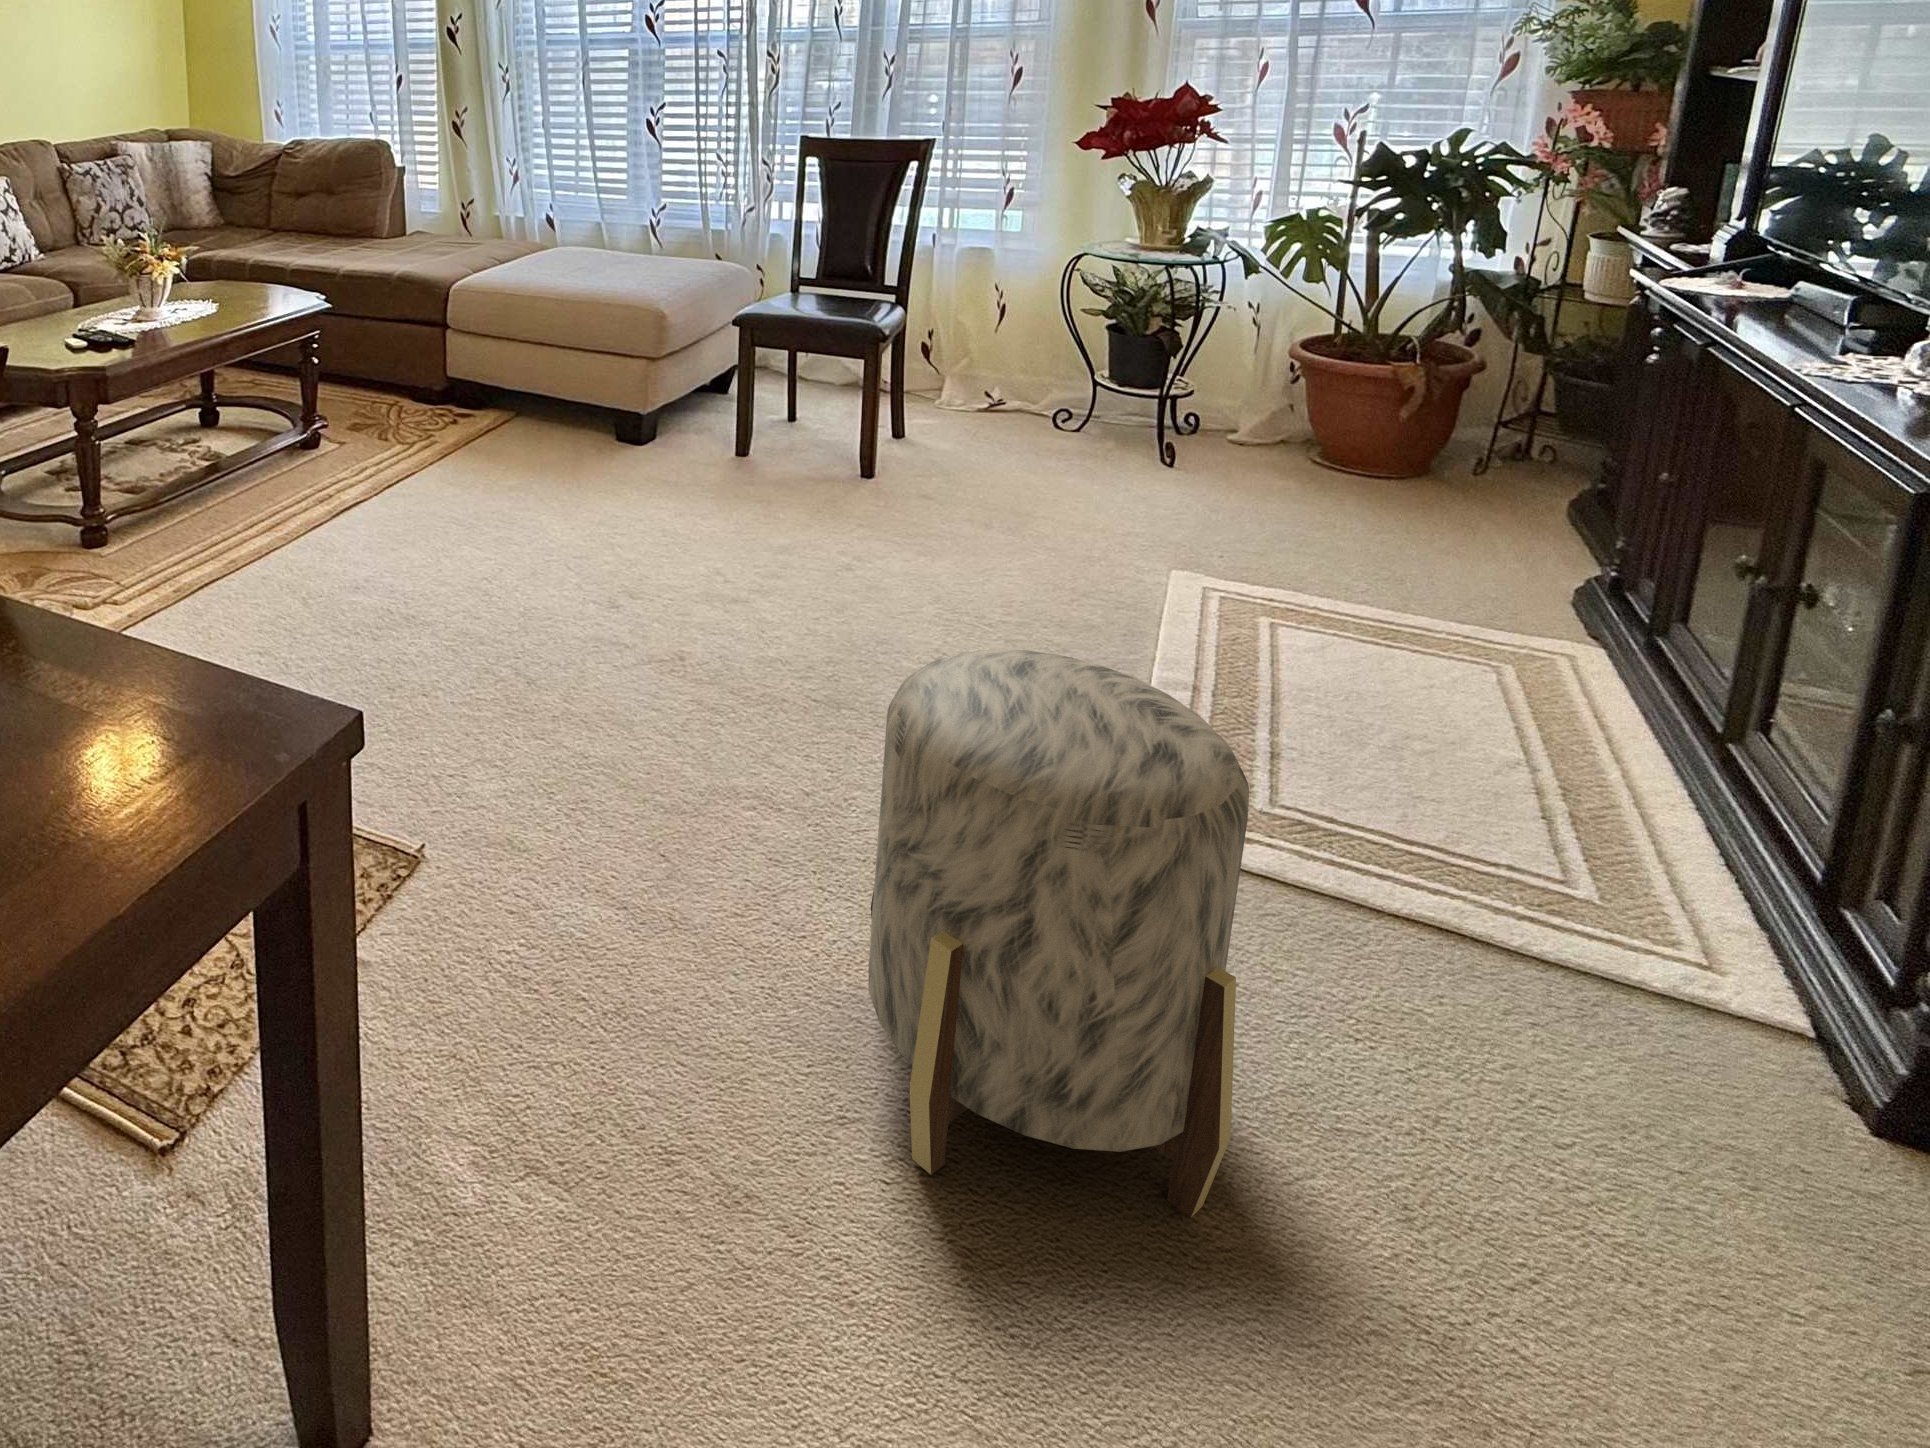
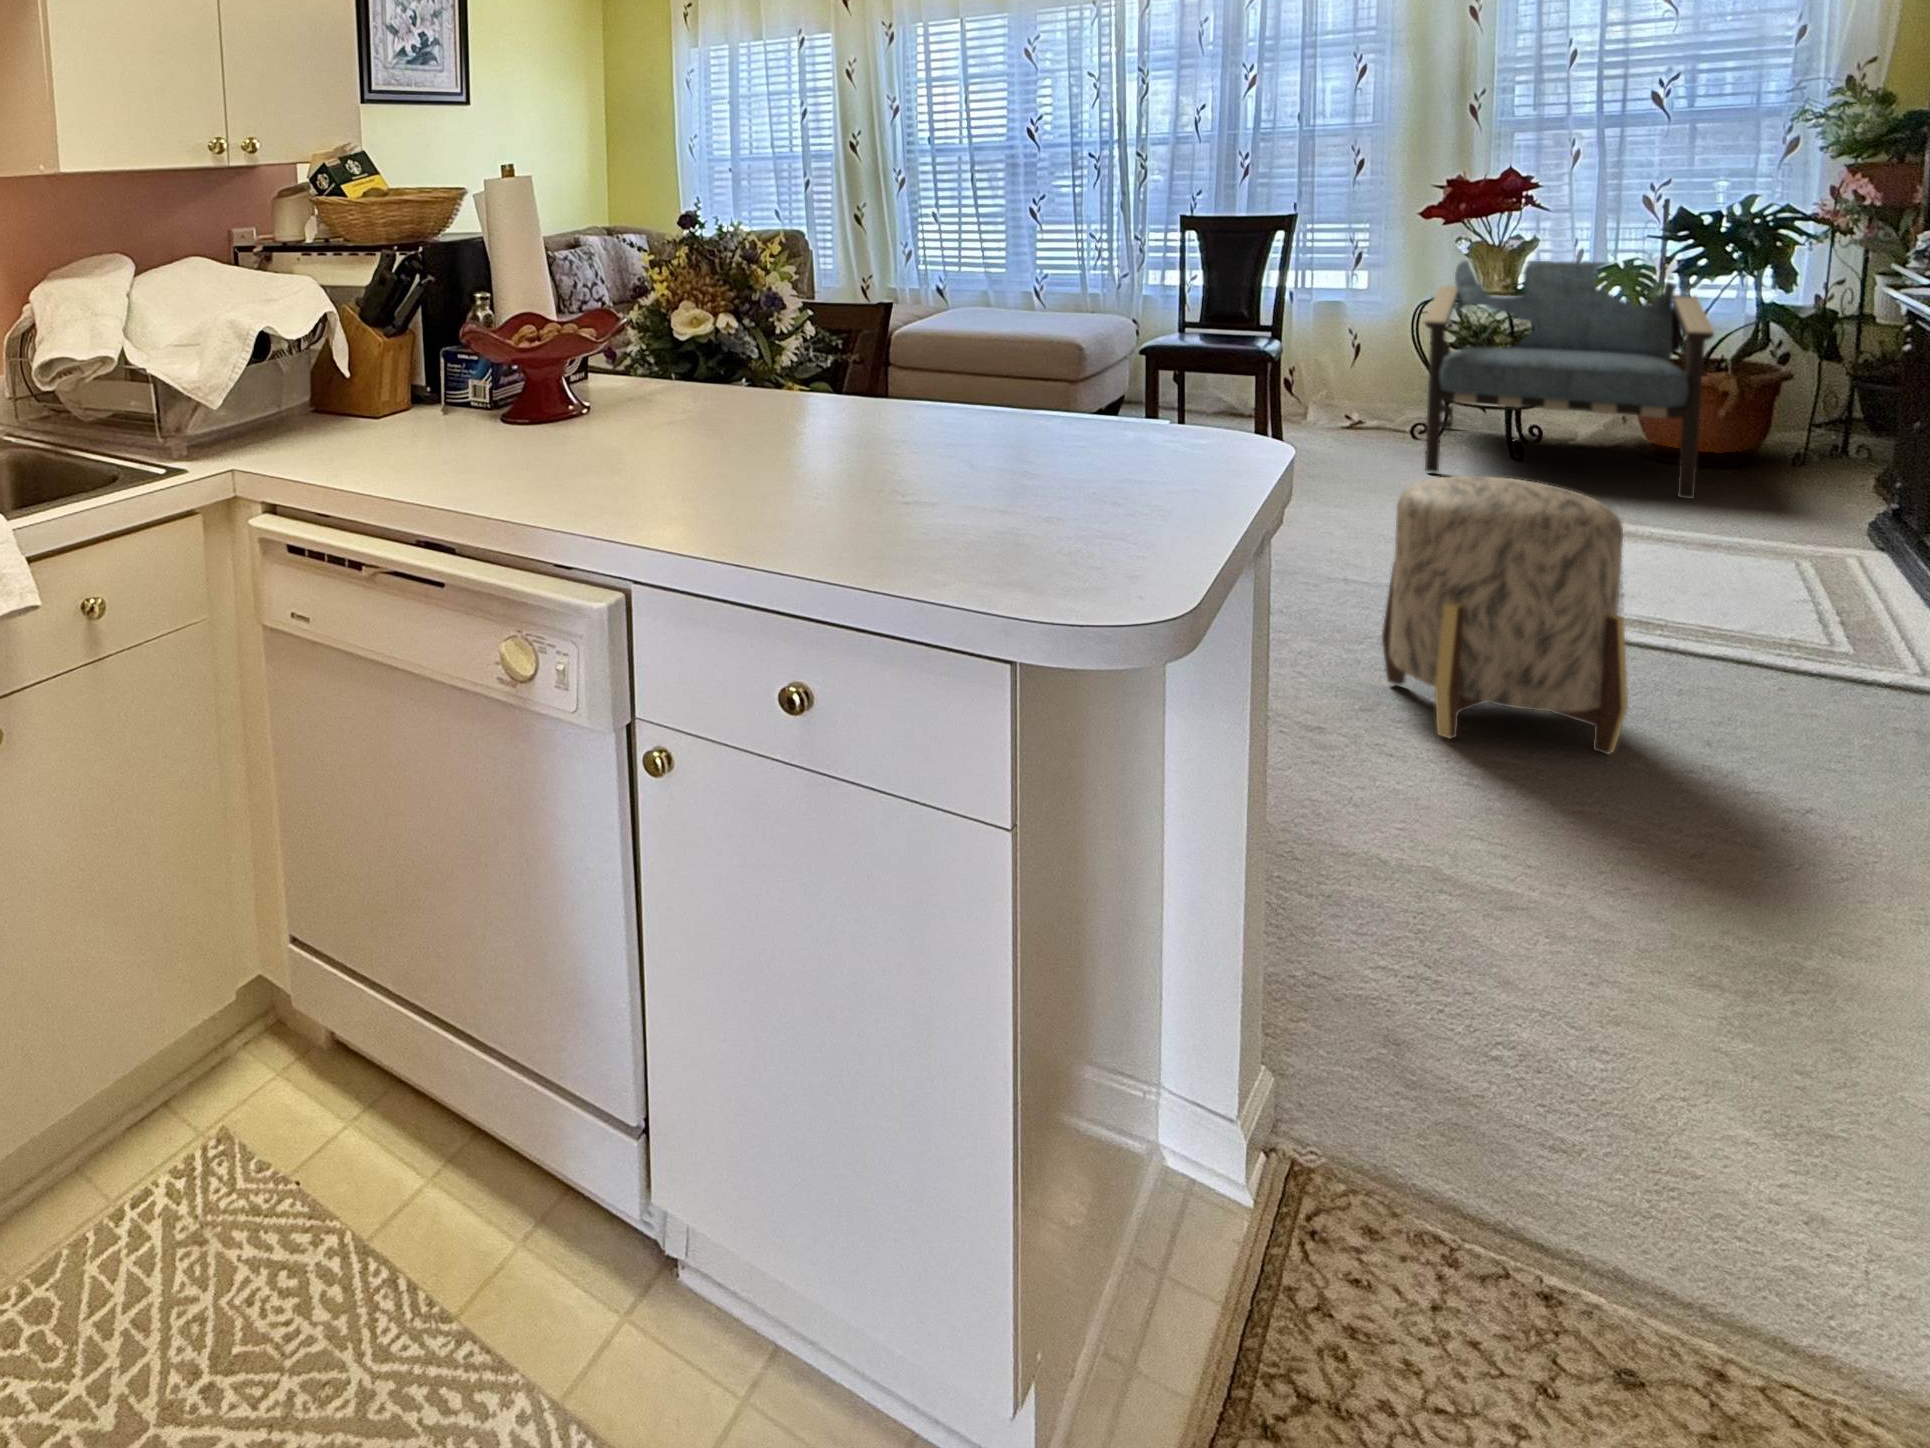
armchair: none [1055,202,1405,534] -> present [1425,261,1714,499]

